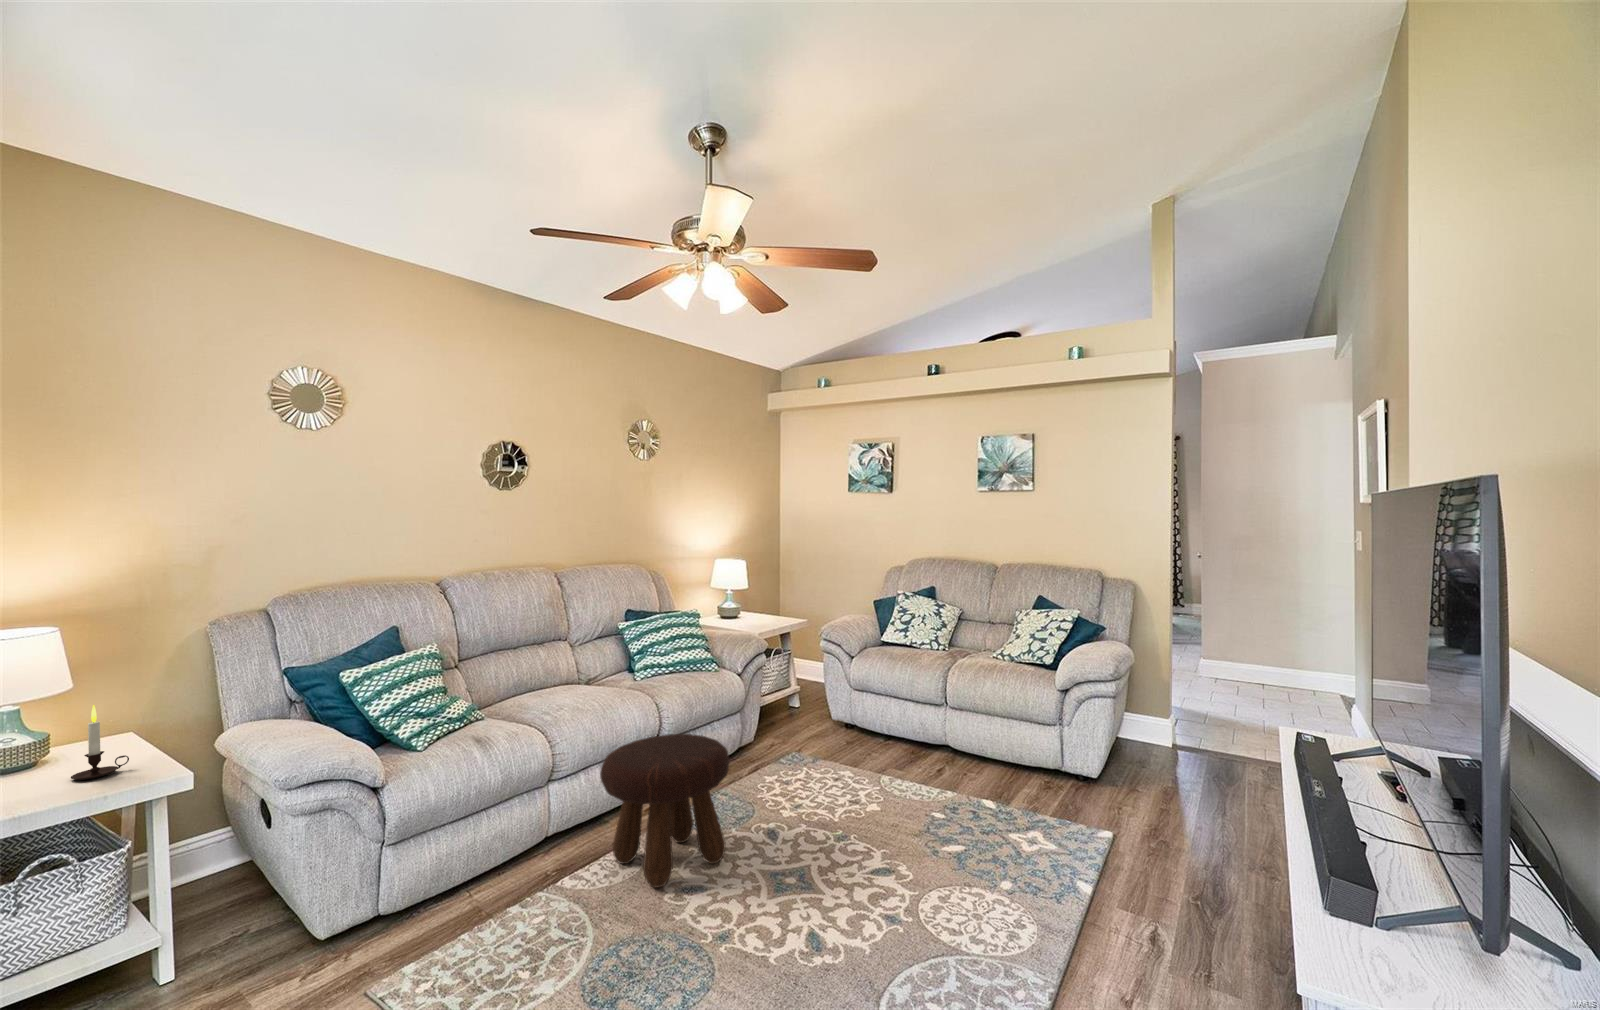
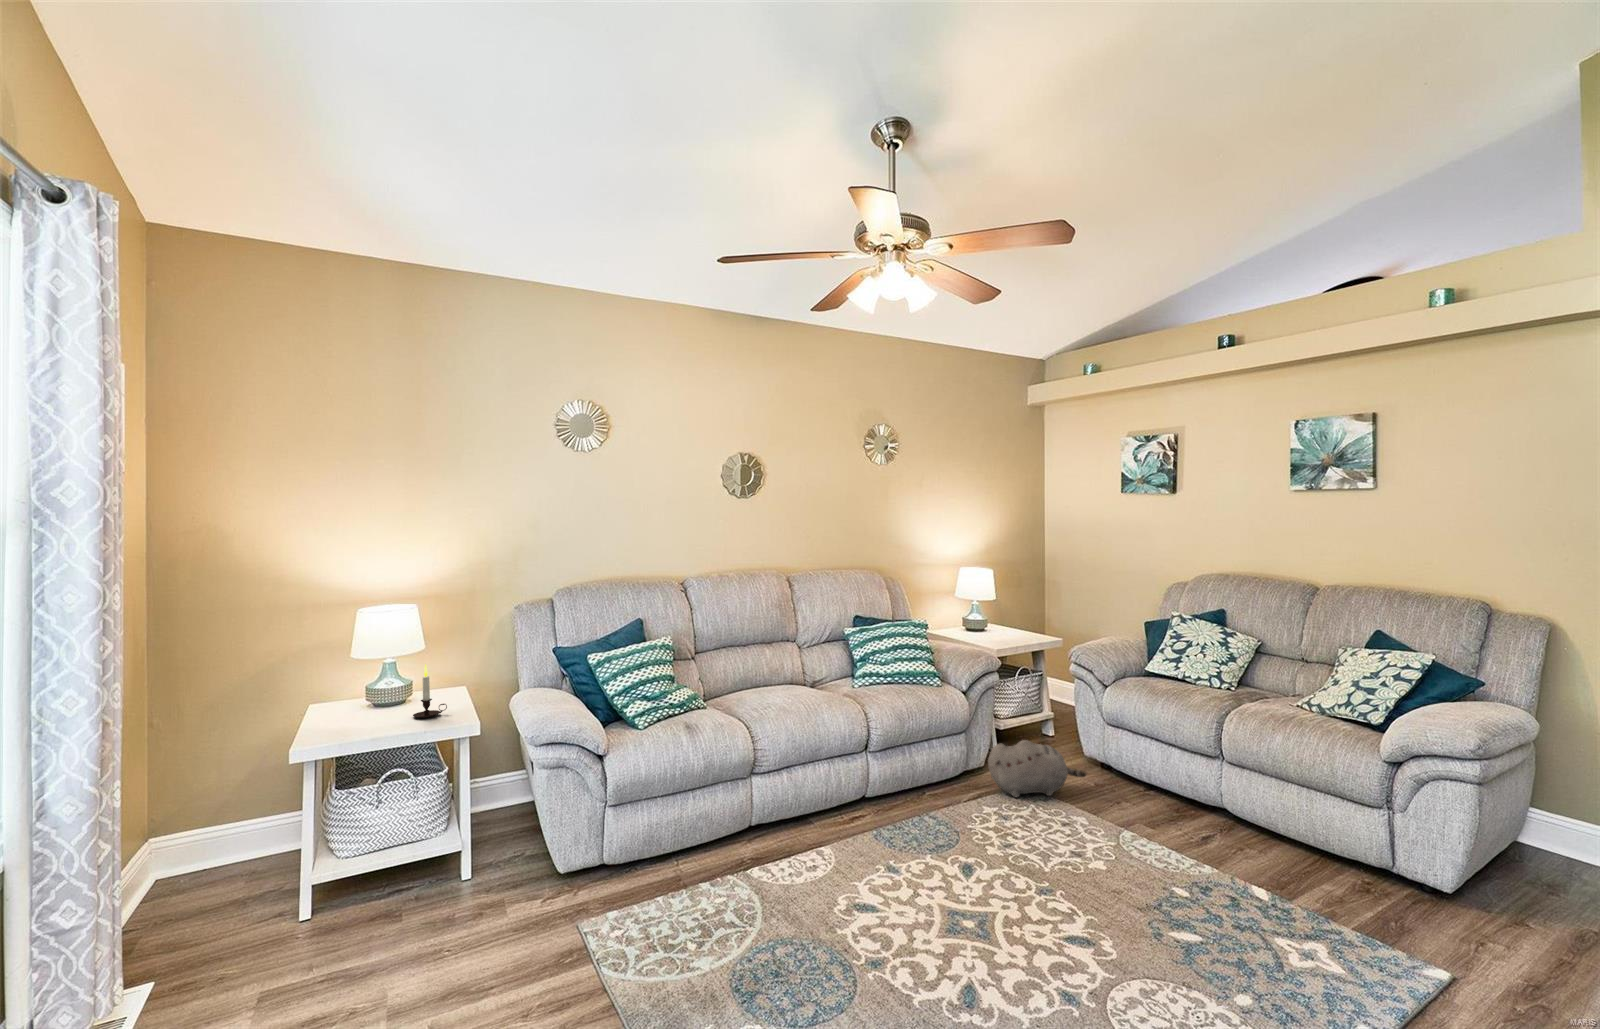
plush toy: none [765,711,846,764] -> present [988,740,1086,797]
footstool: present [600,734,729,887] -> none [786,745,914,896]

